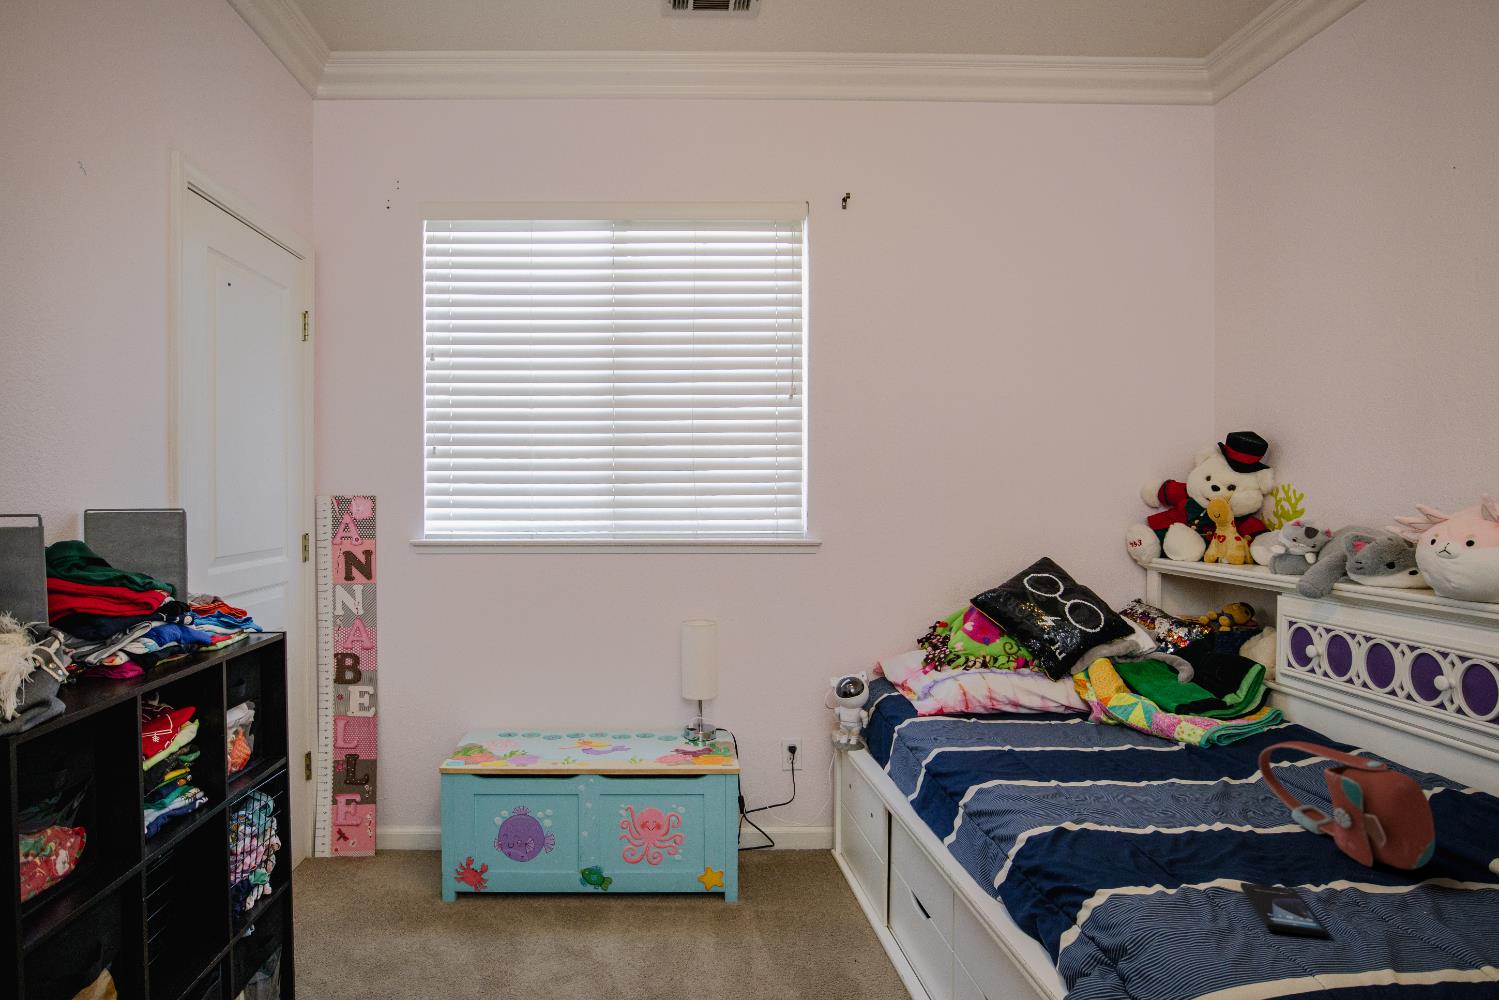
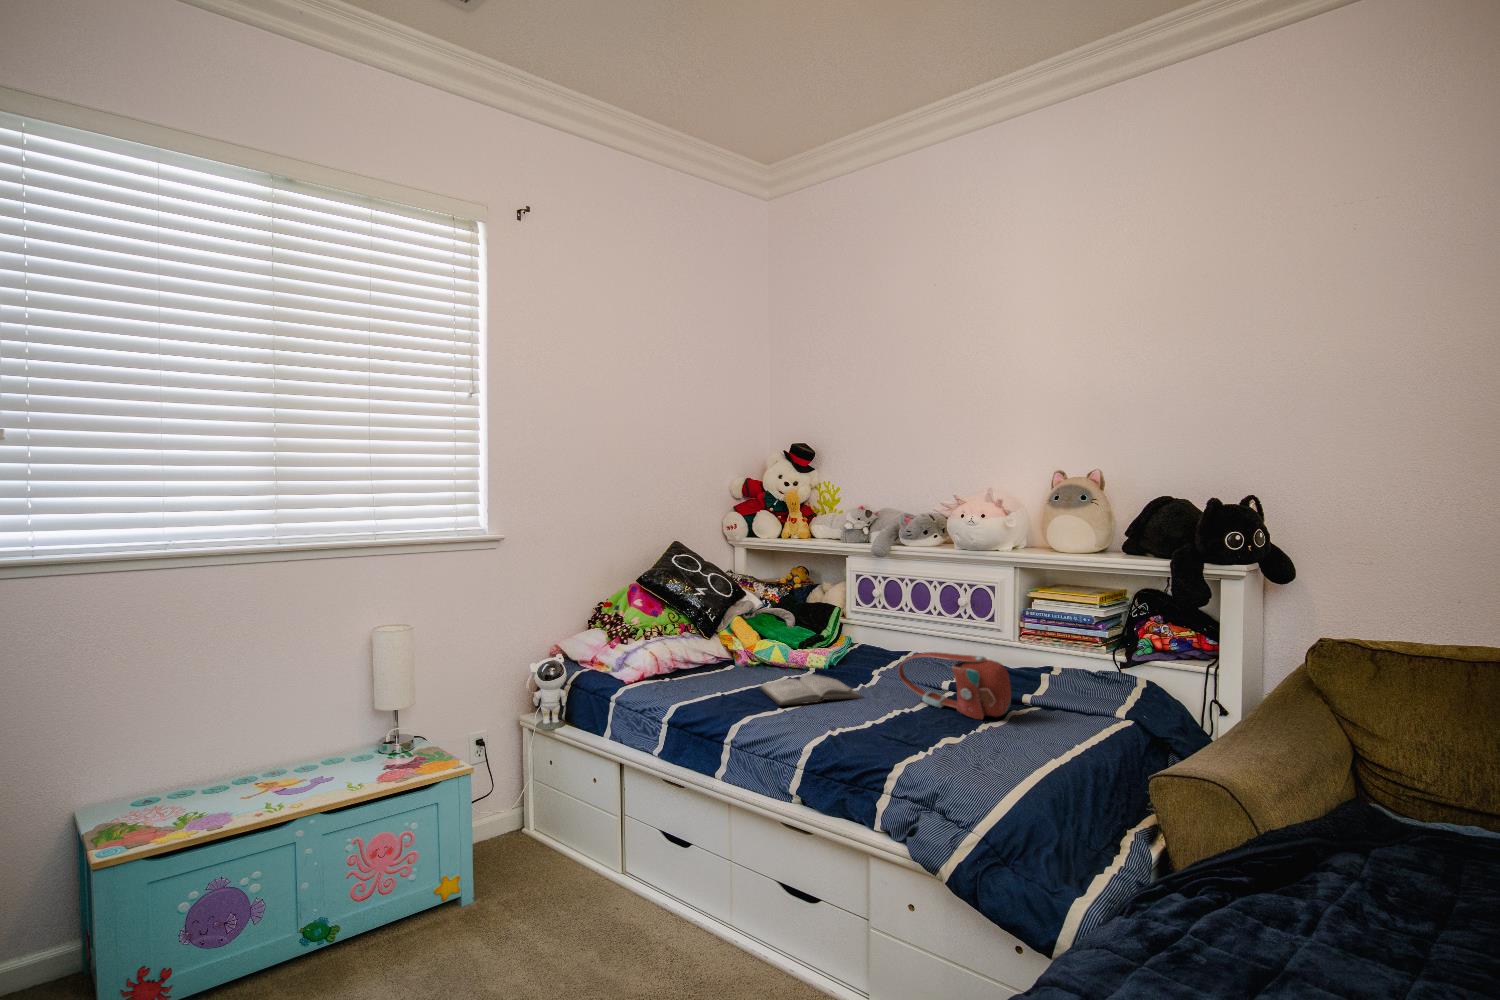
diary: none [1069,747,1211,796] -> present [760,674,863,705]
smartphone: present [1240,883,1328,937] -> none [942,742,1006,768]

